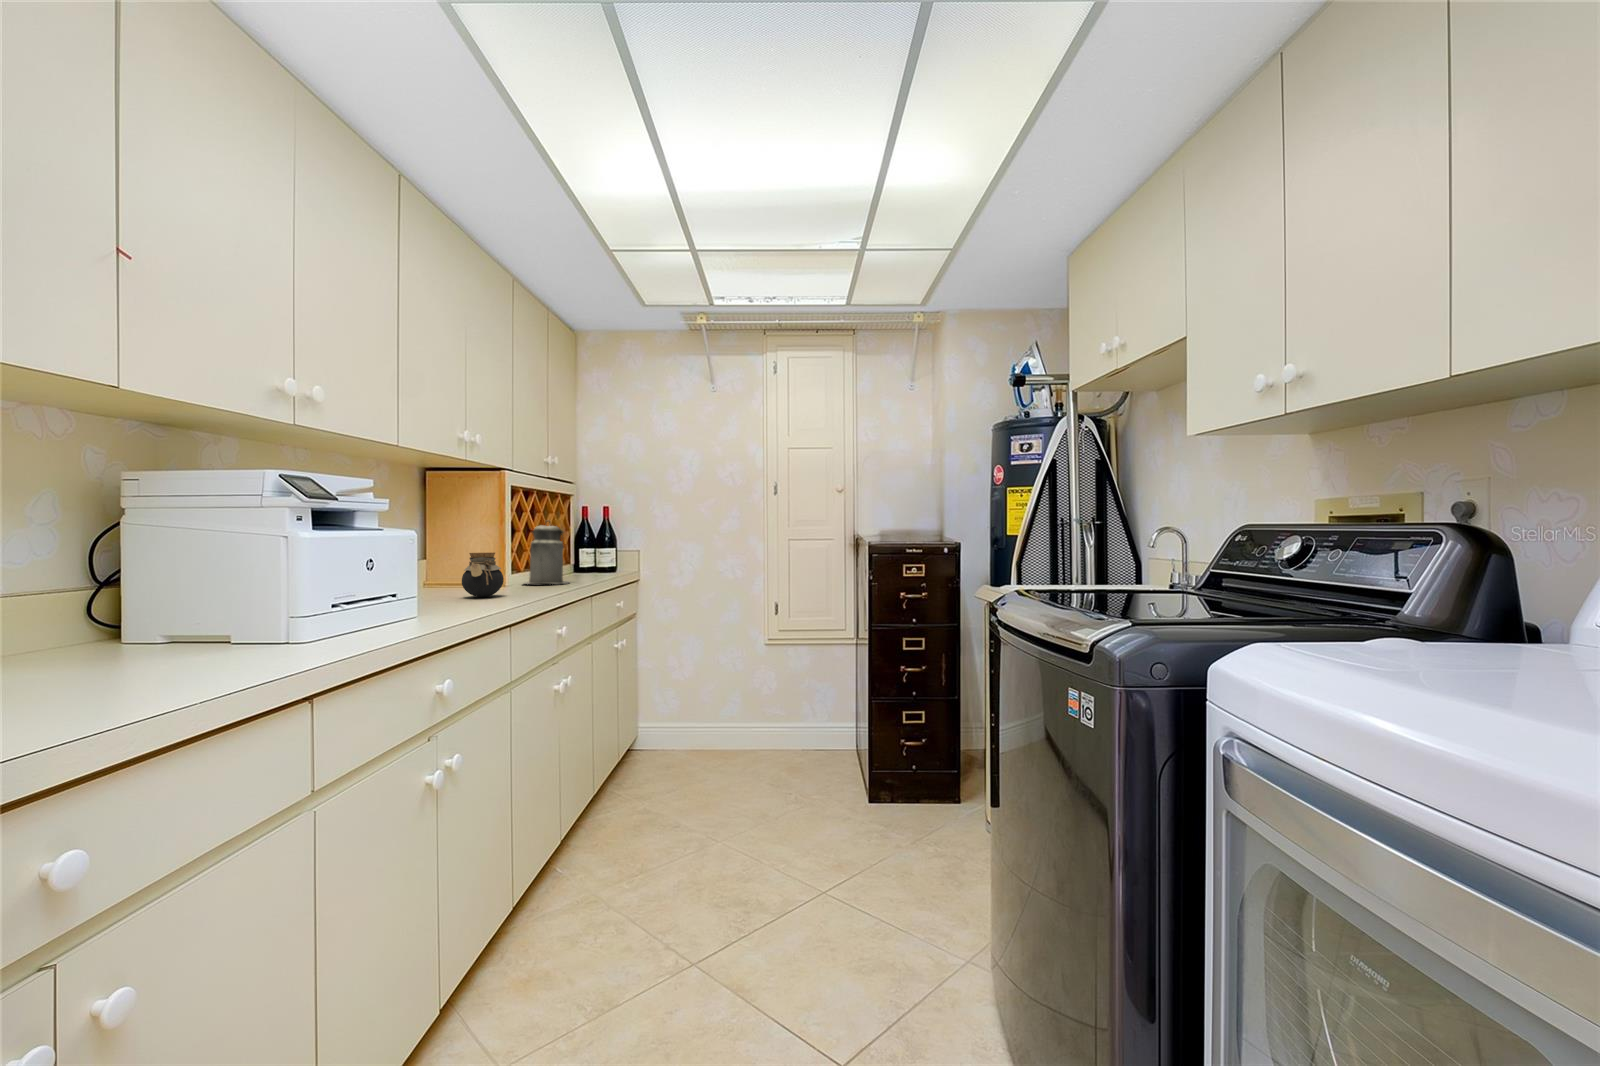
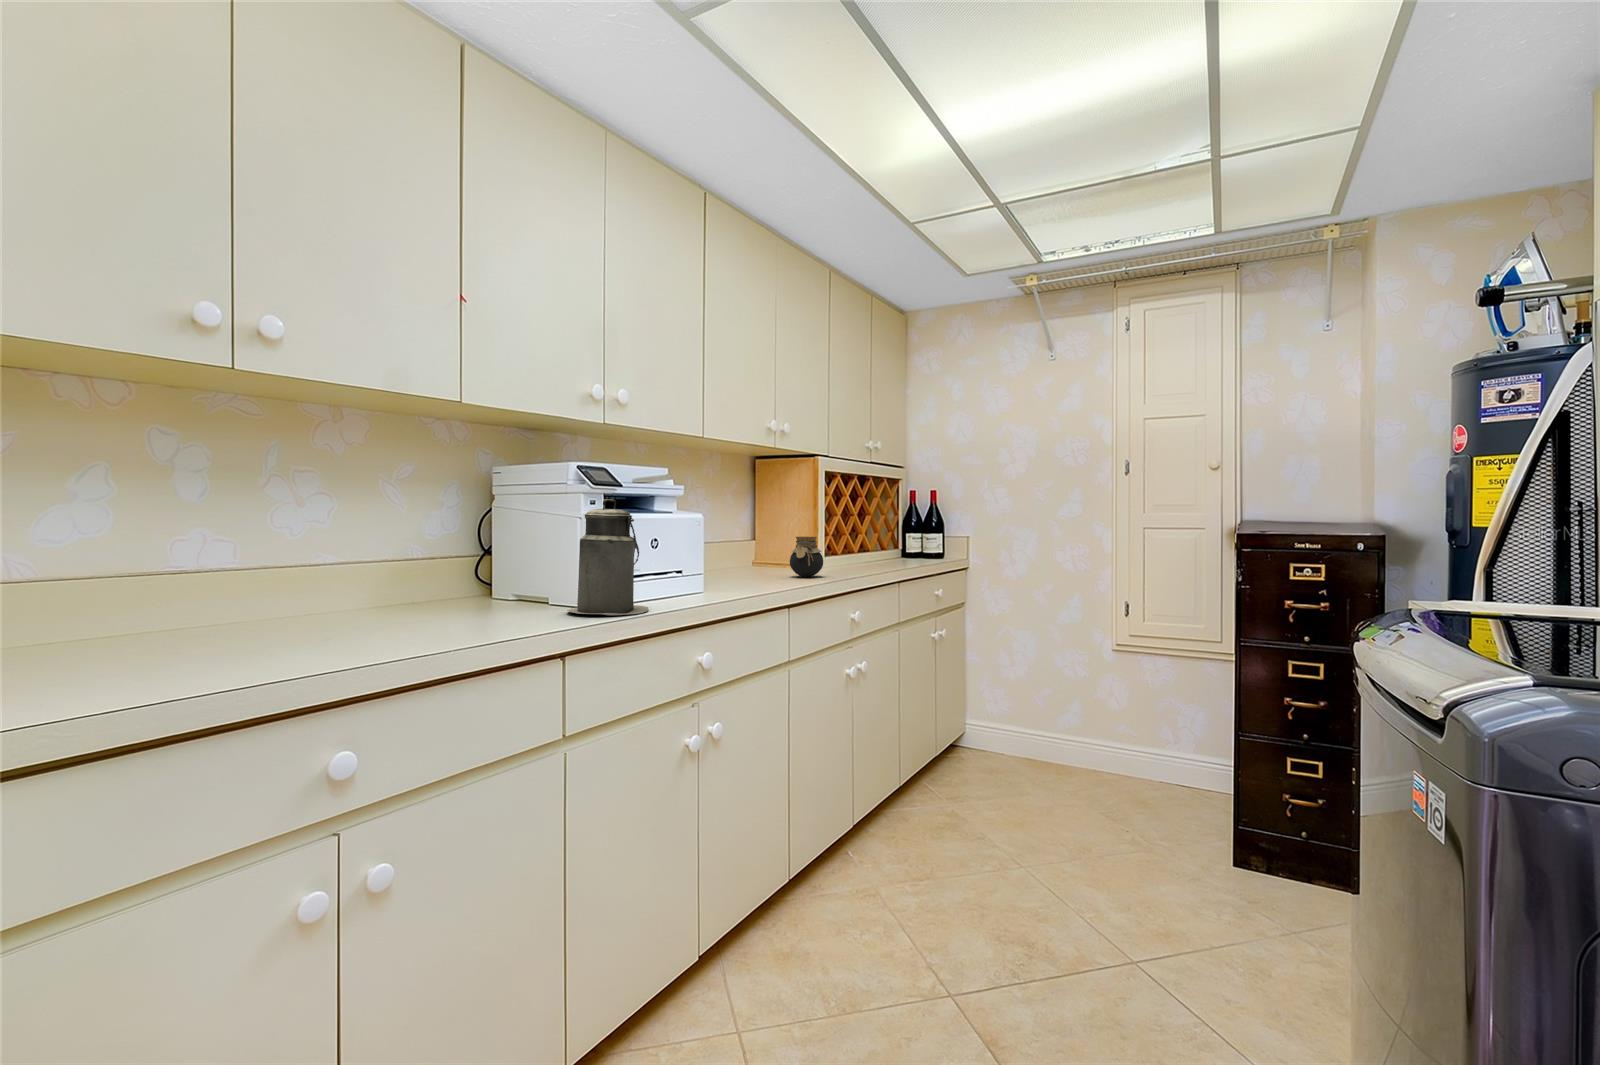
canister: present [524,521,569,584] -> present [567,499,649,615]

